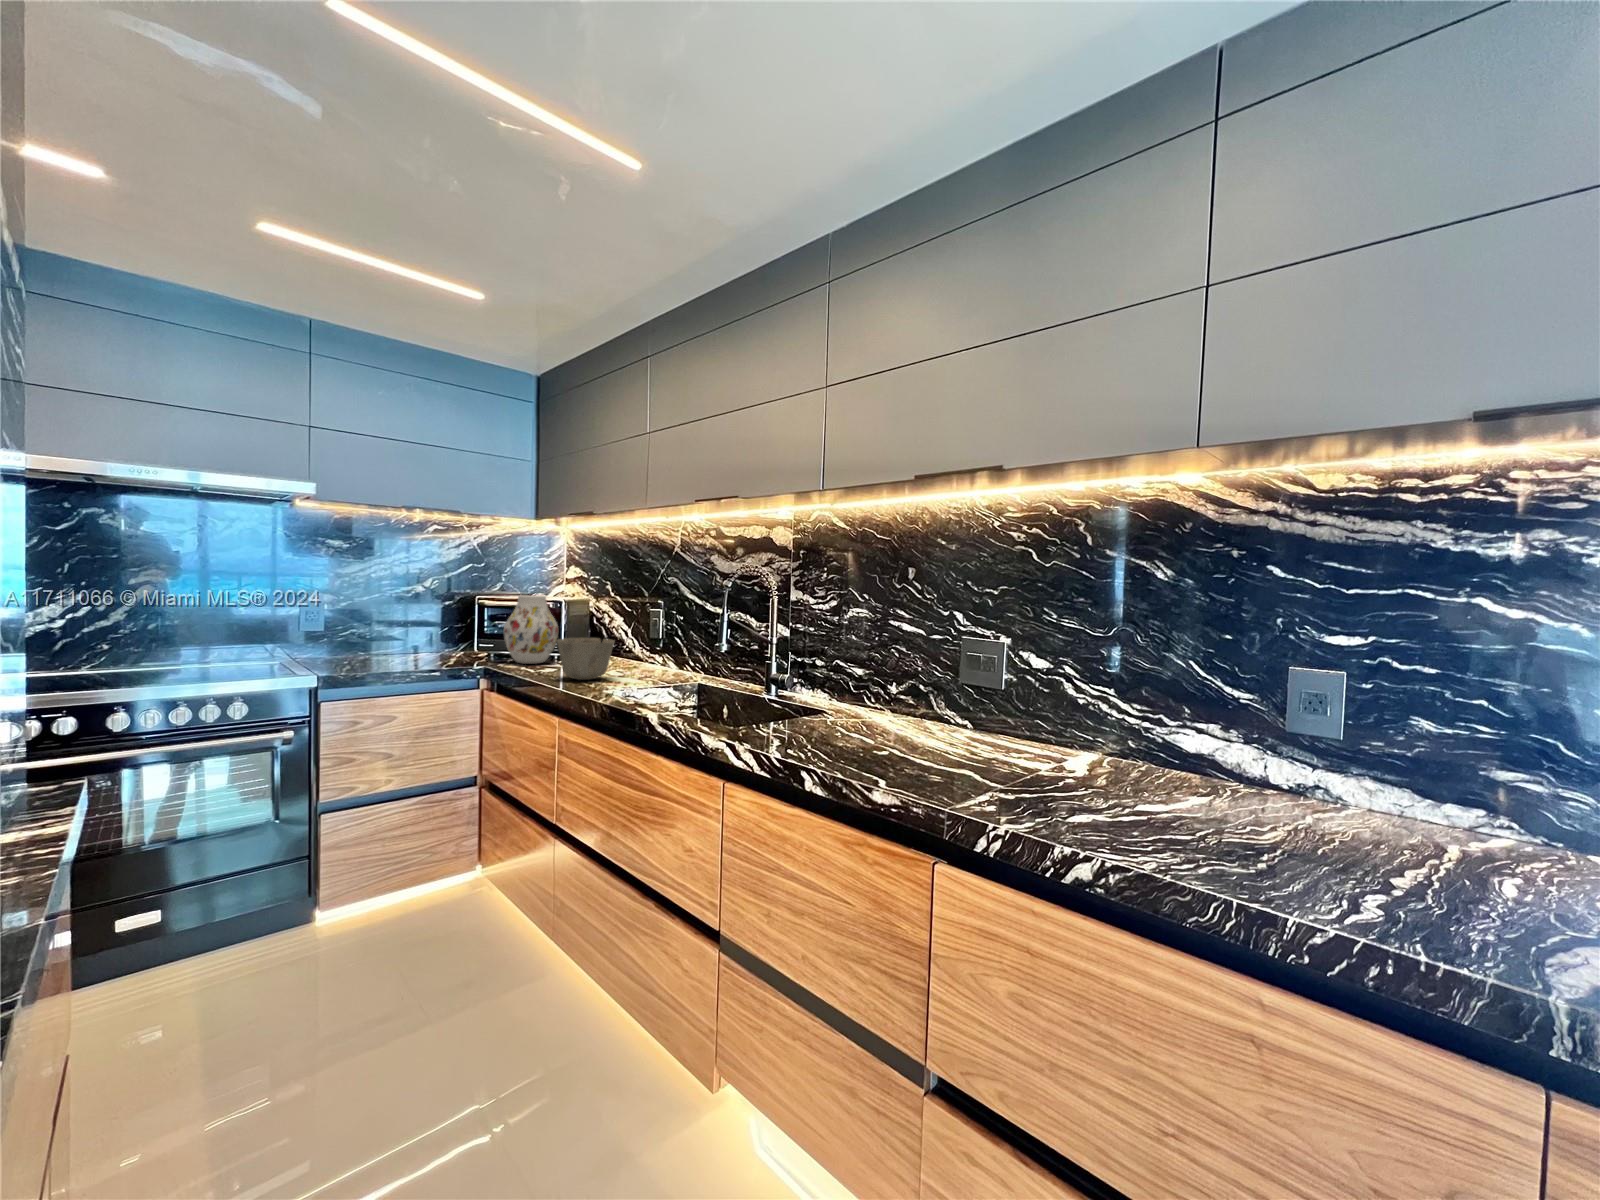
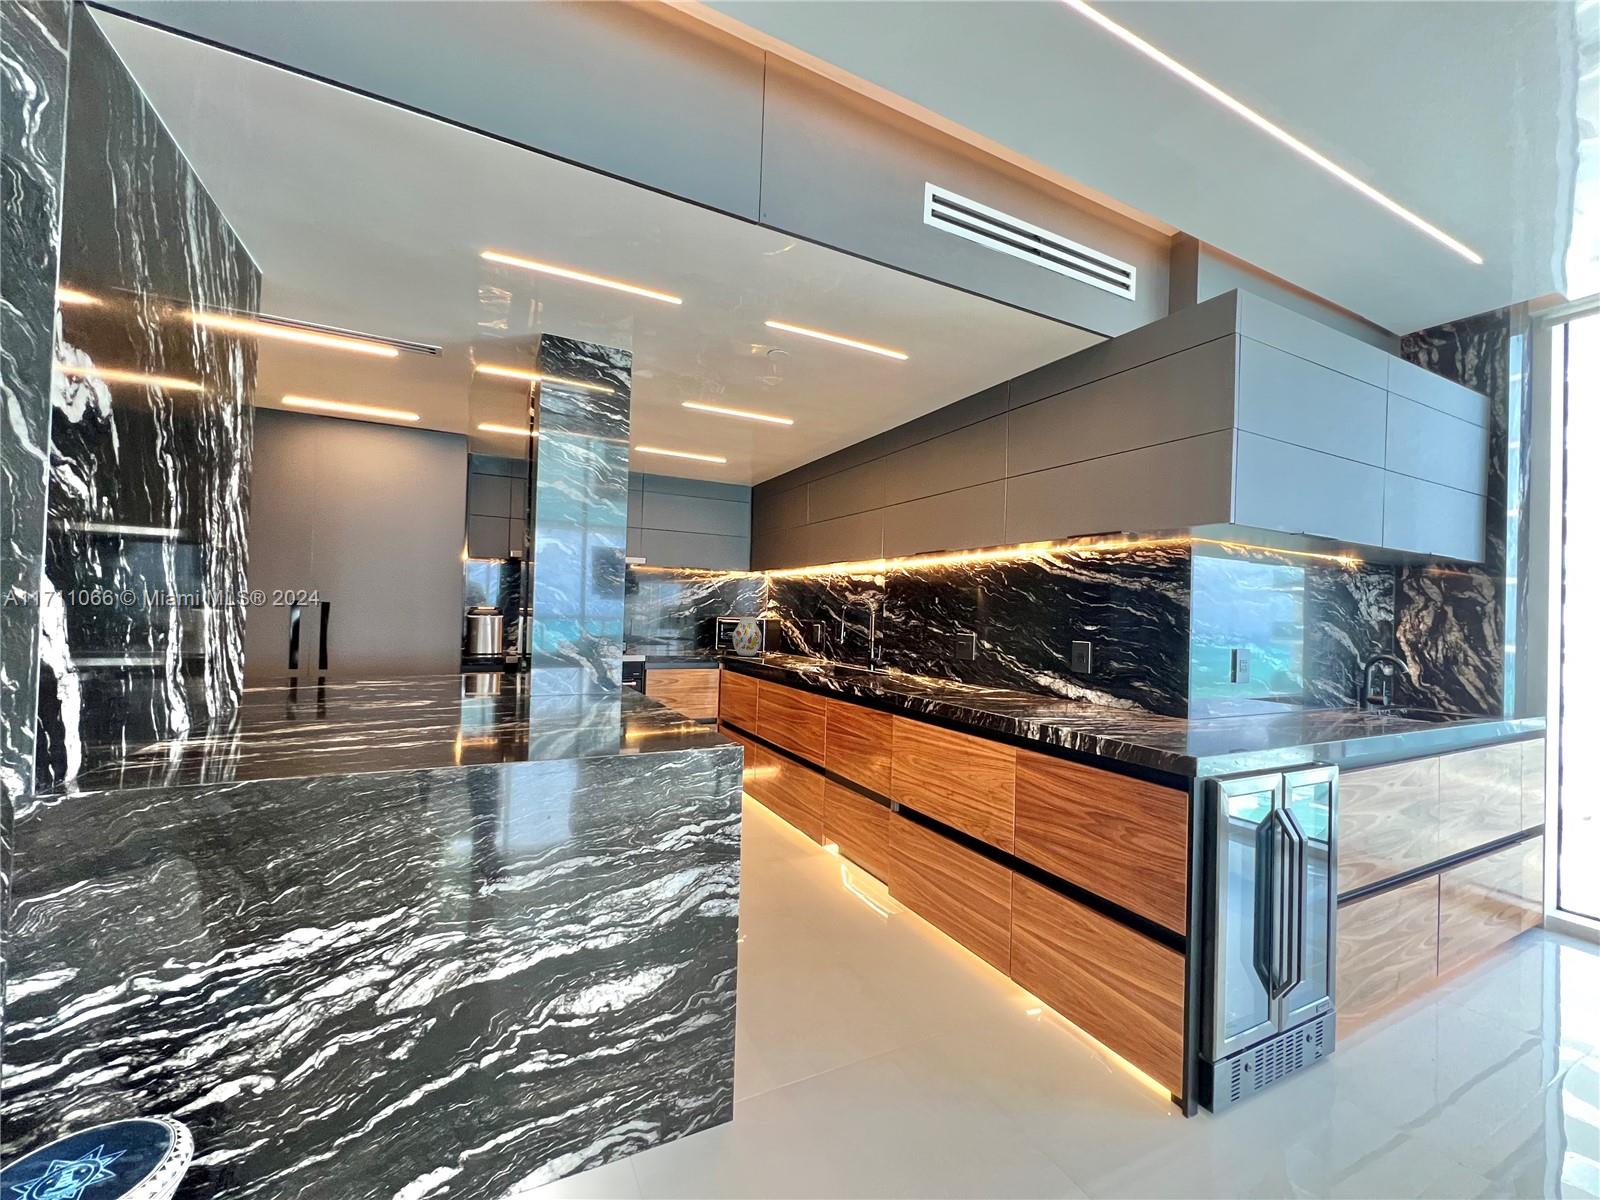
ceramic bowl: present [557,638,615,680] -> none [760,639,790,662]

